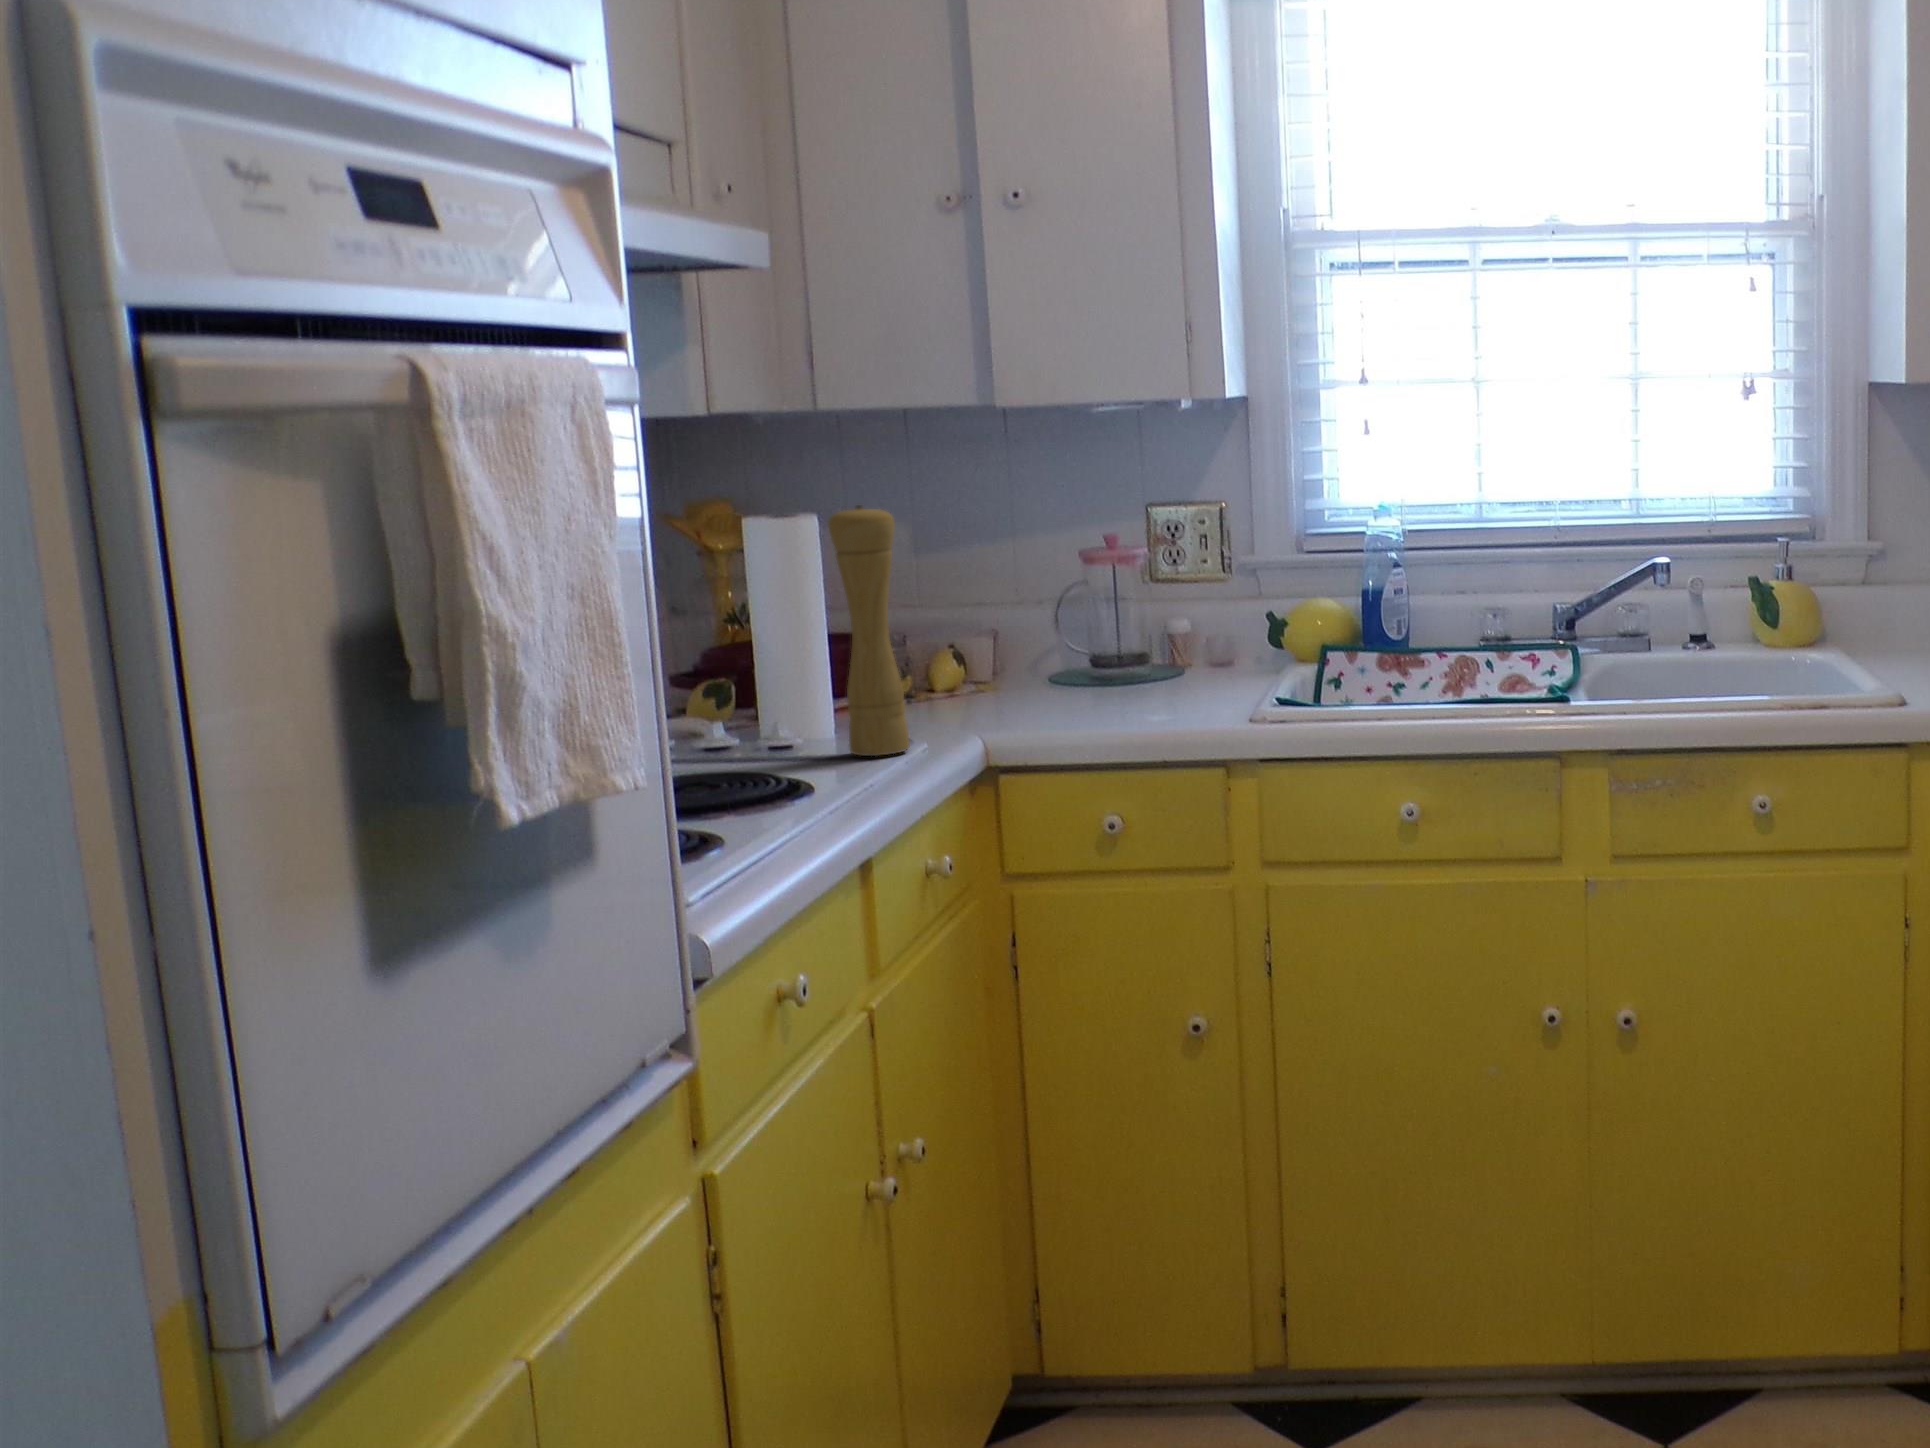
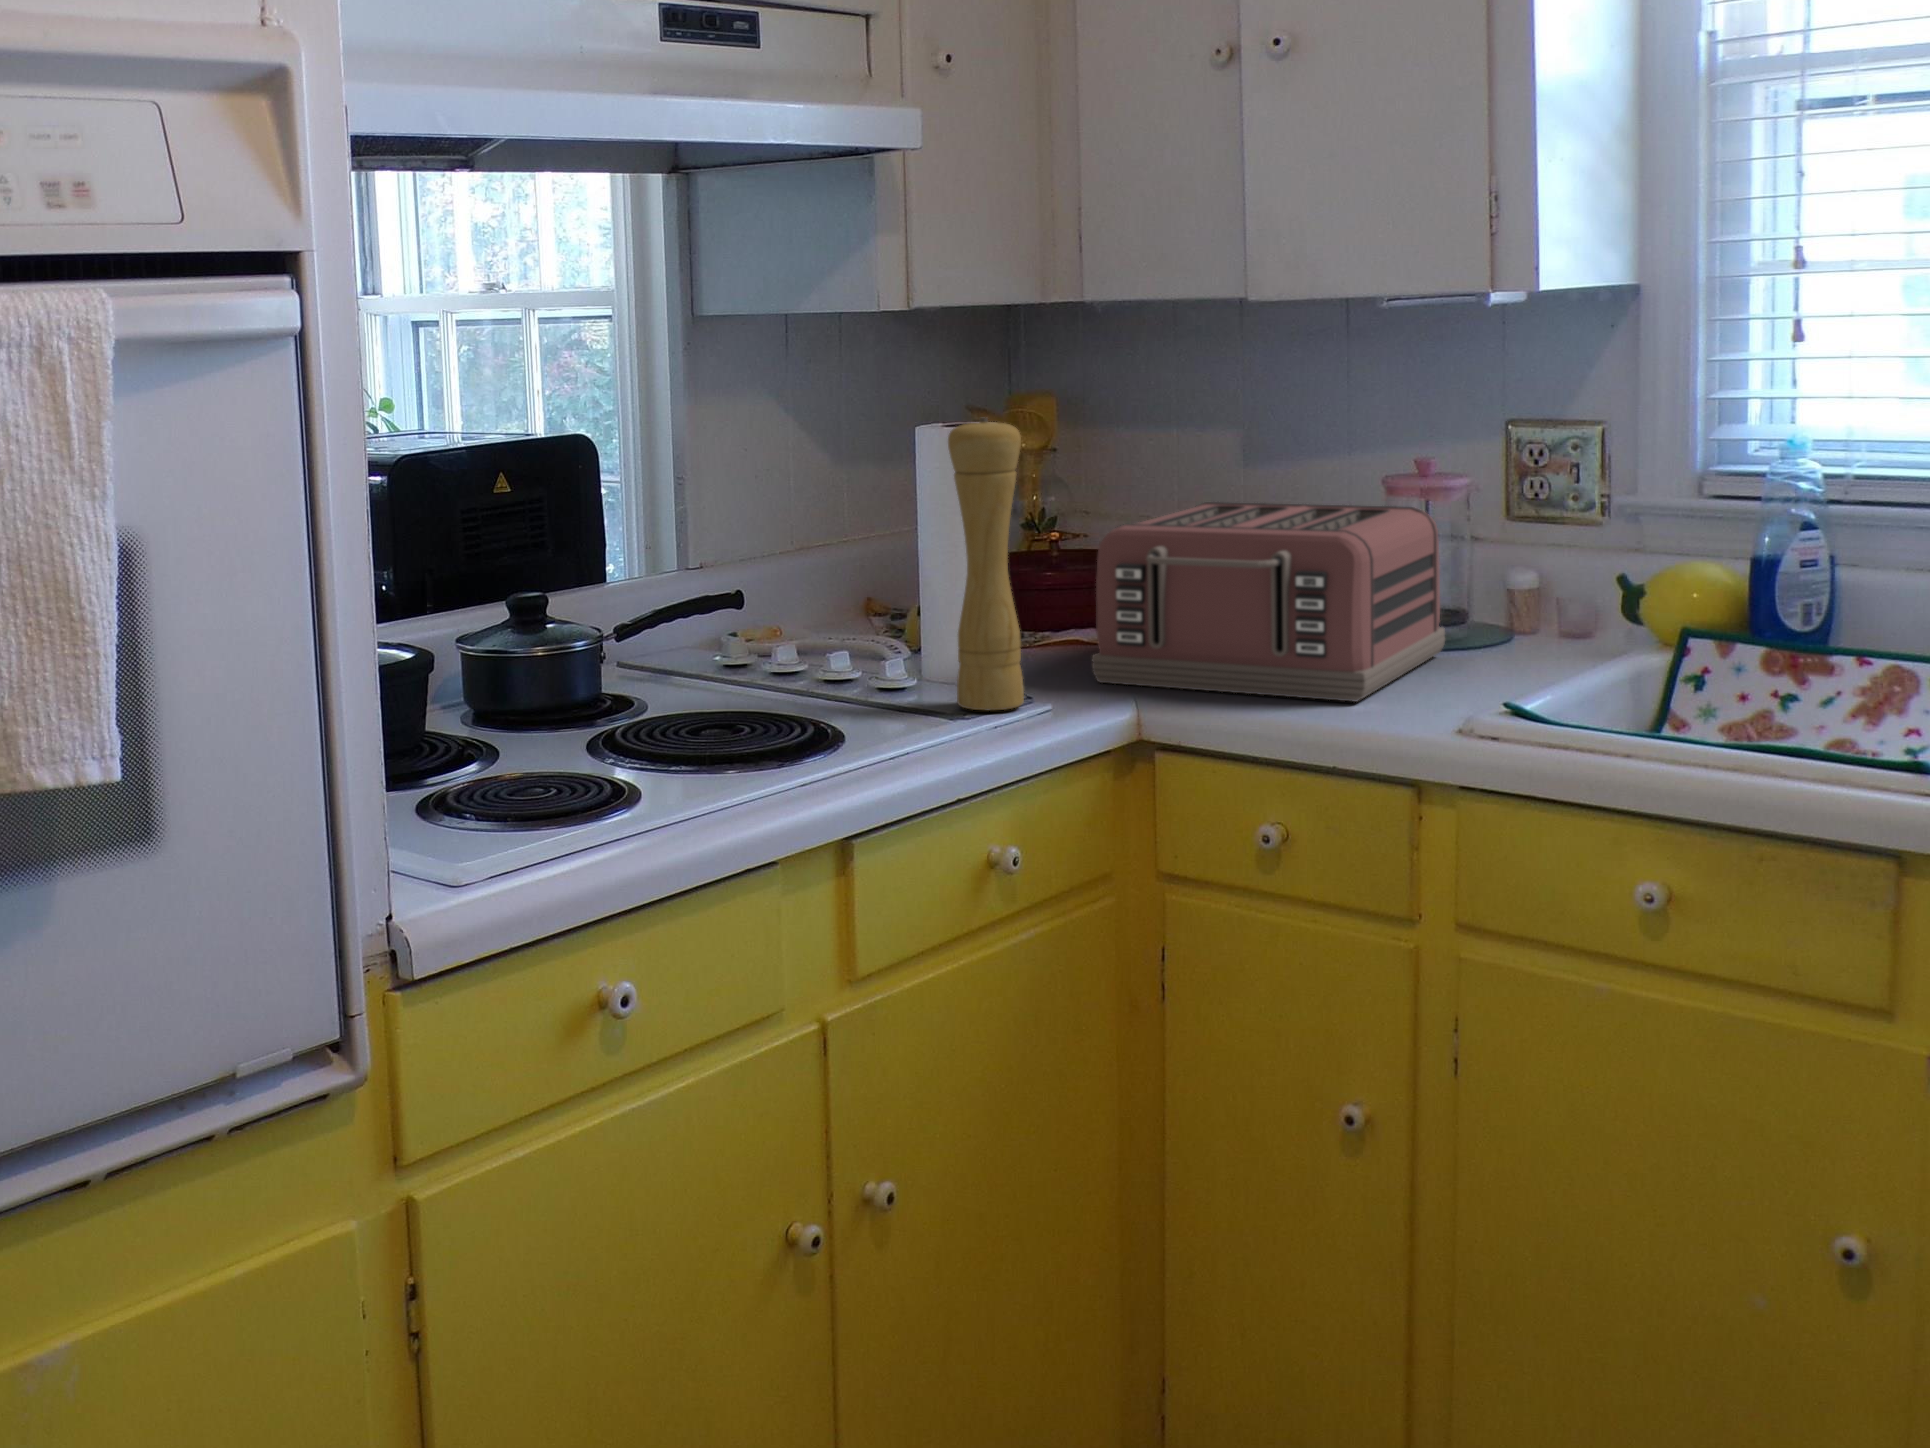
toaster: none [923,568,1163,729] -> present [1092,502,1445,702]

